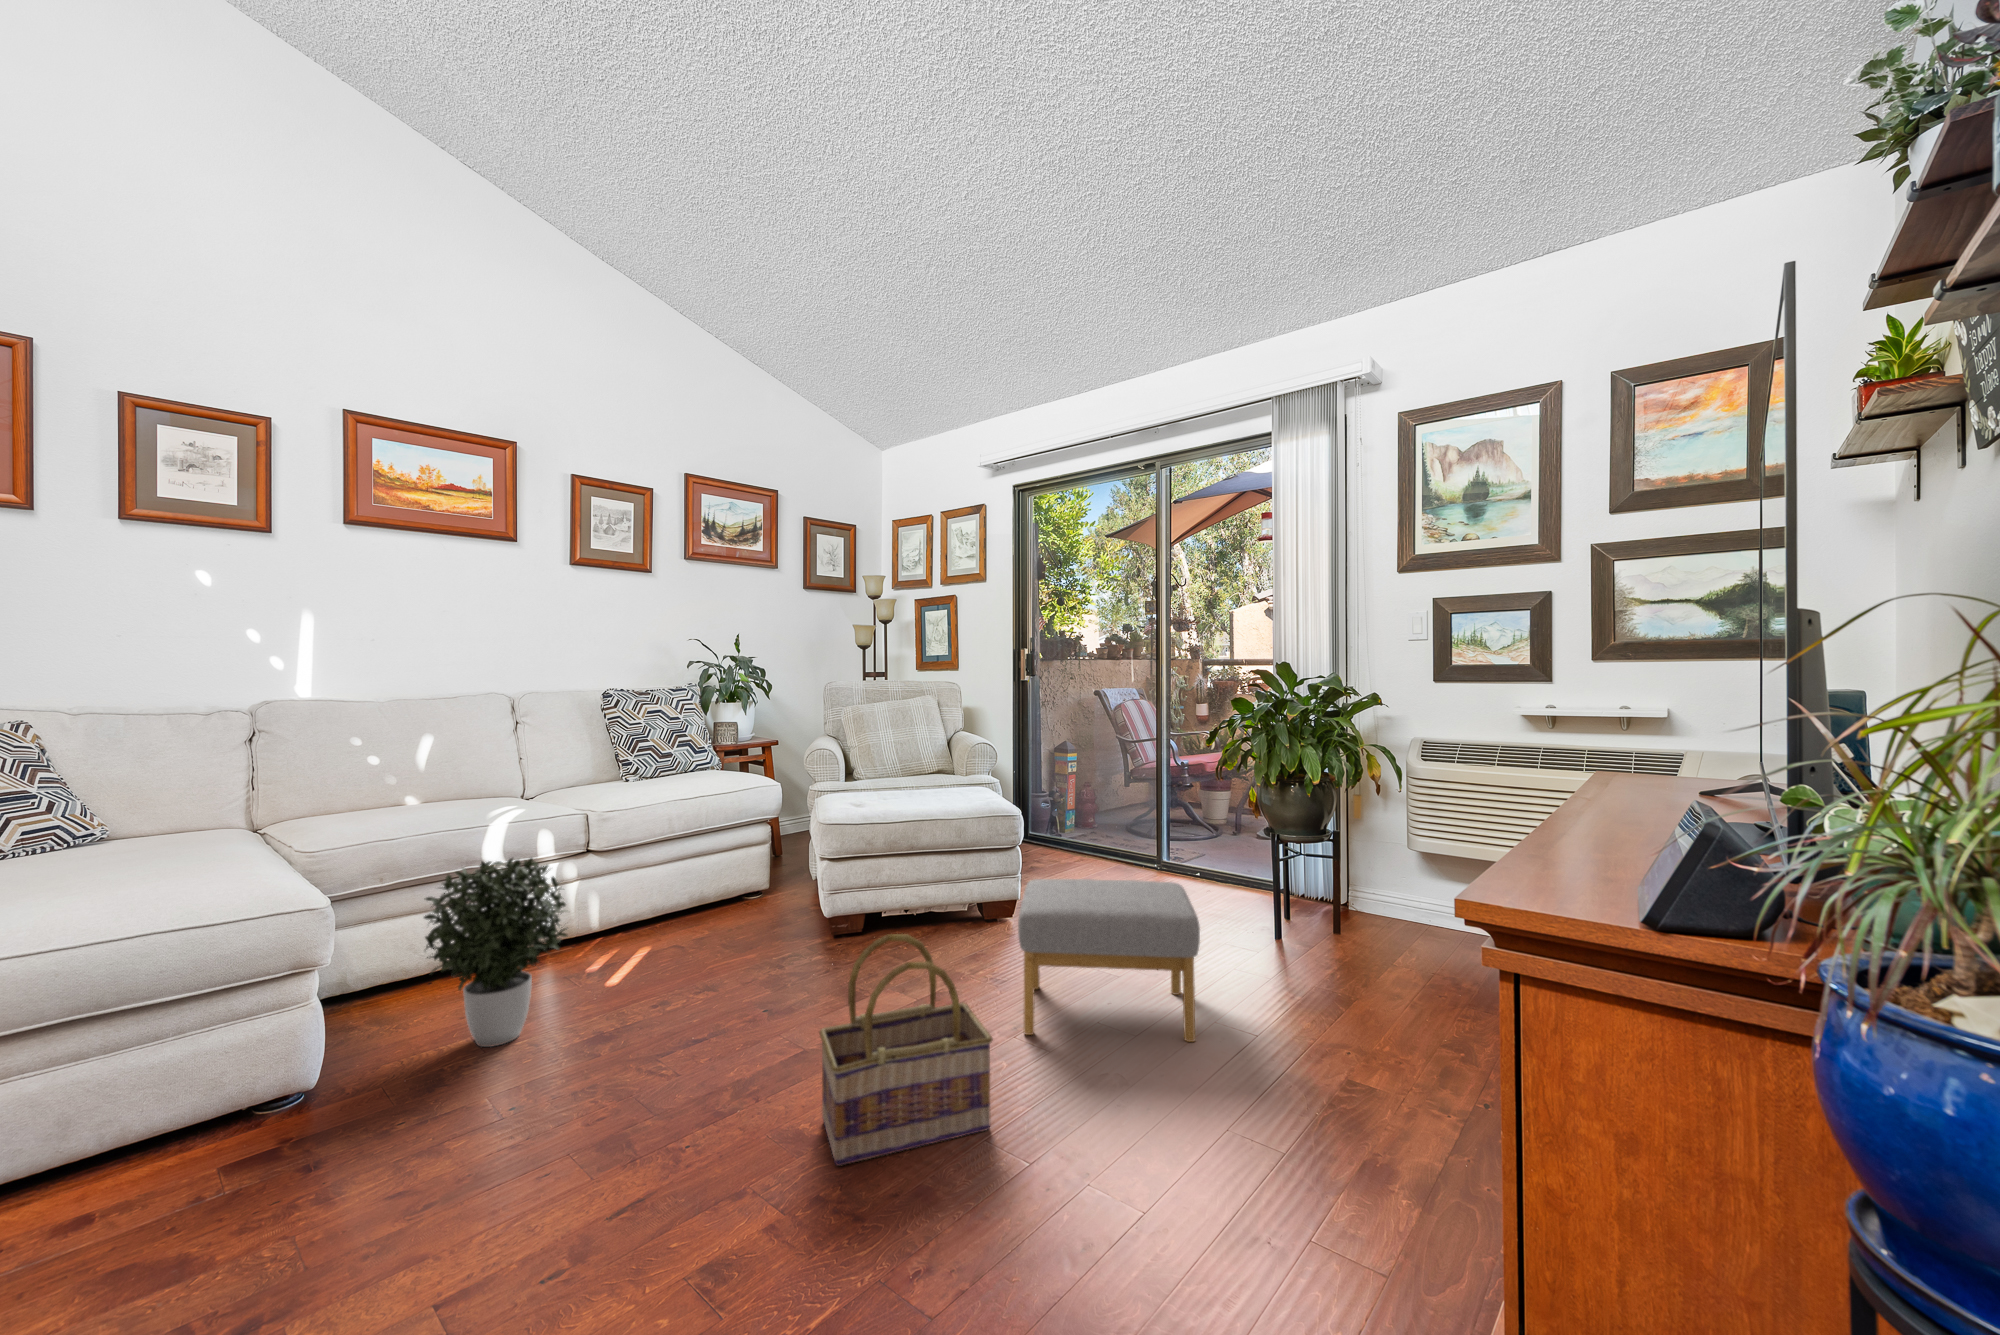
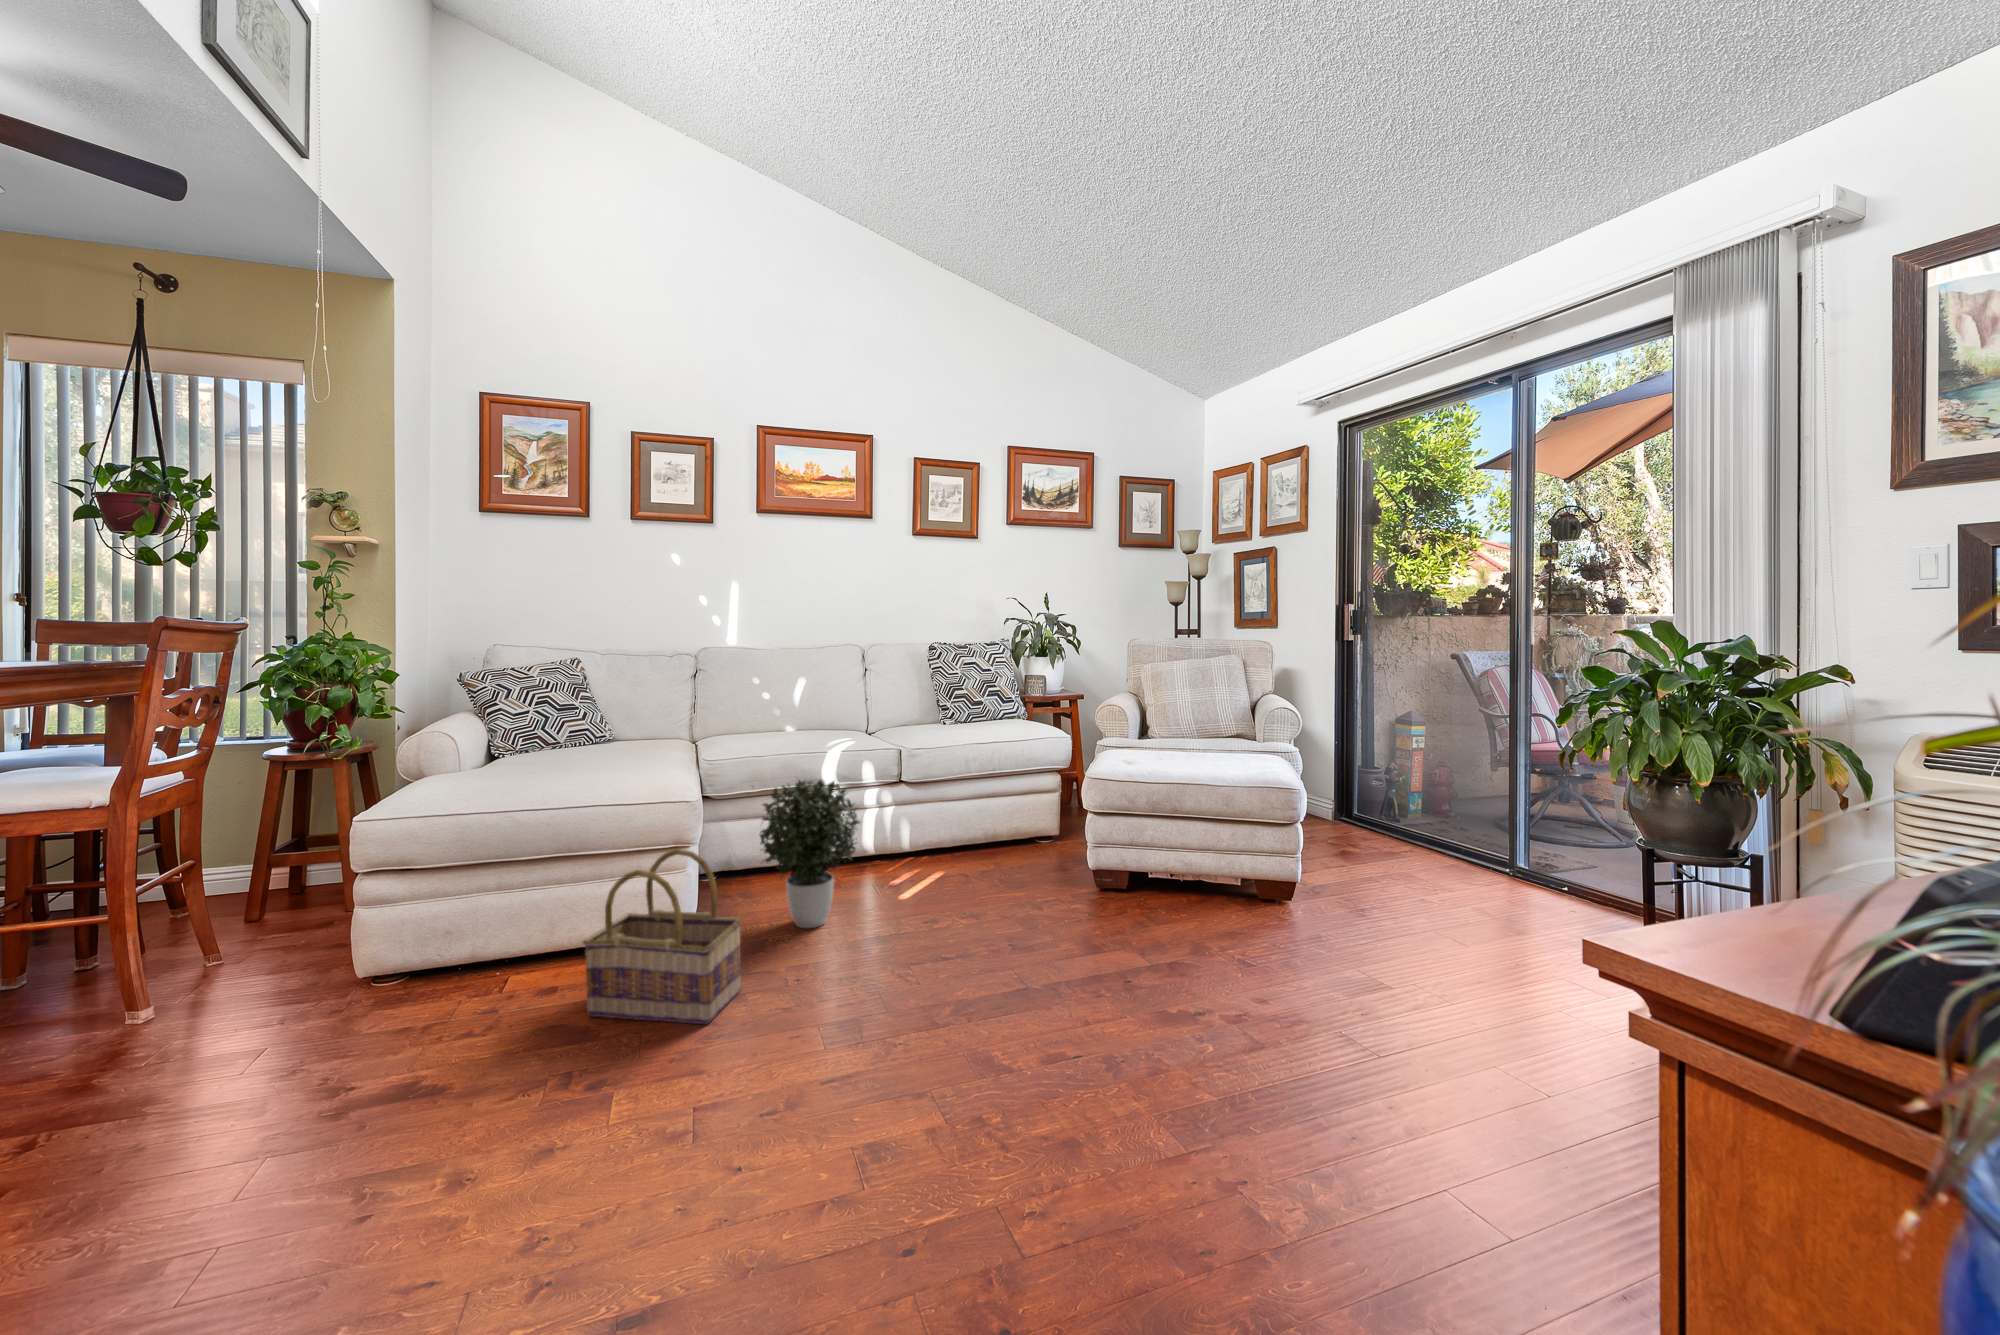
footstool: present [1018,879,1200,1042] -> none [1250,865,1490,1100]
basket: present [819,934,993,1166] -> present [583,849,742,1024]

